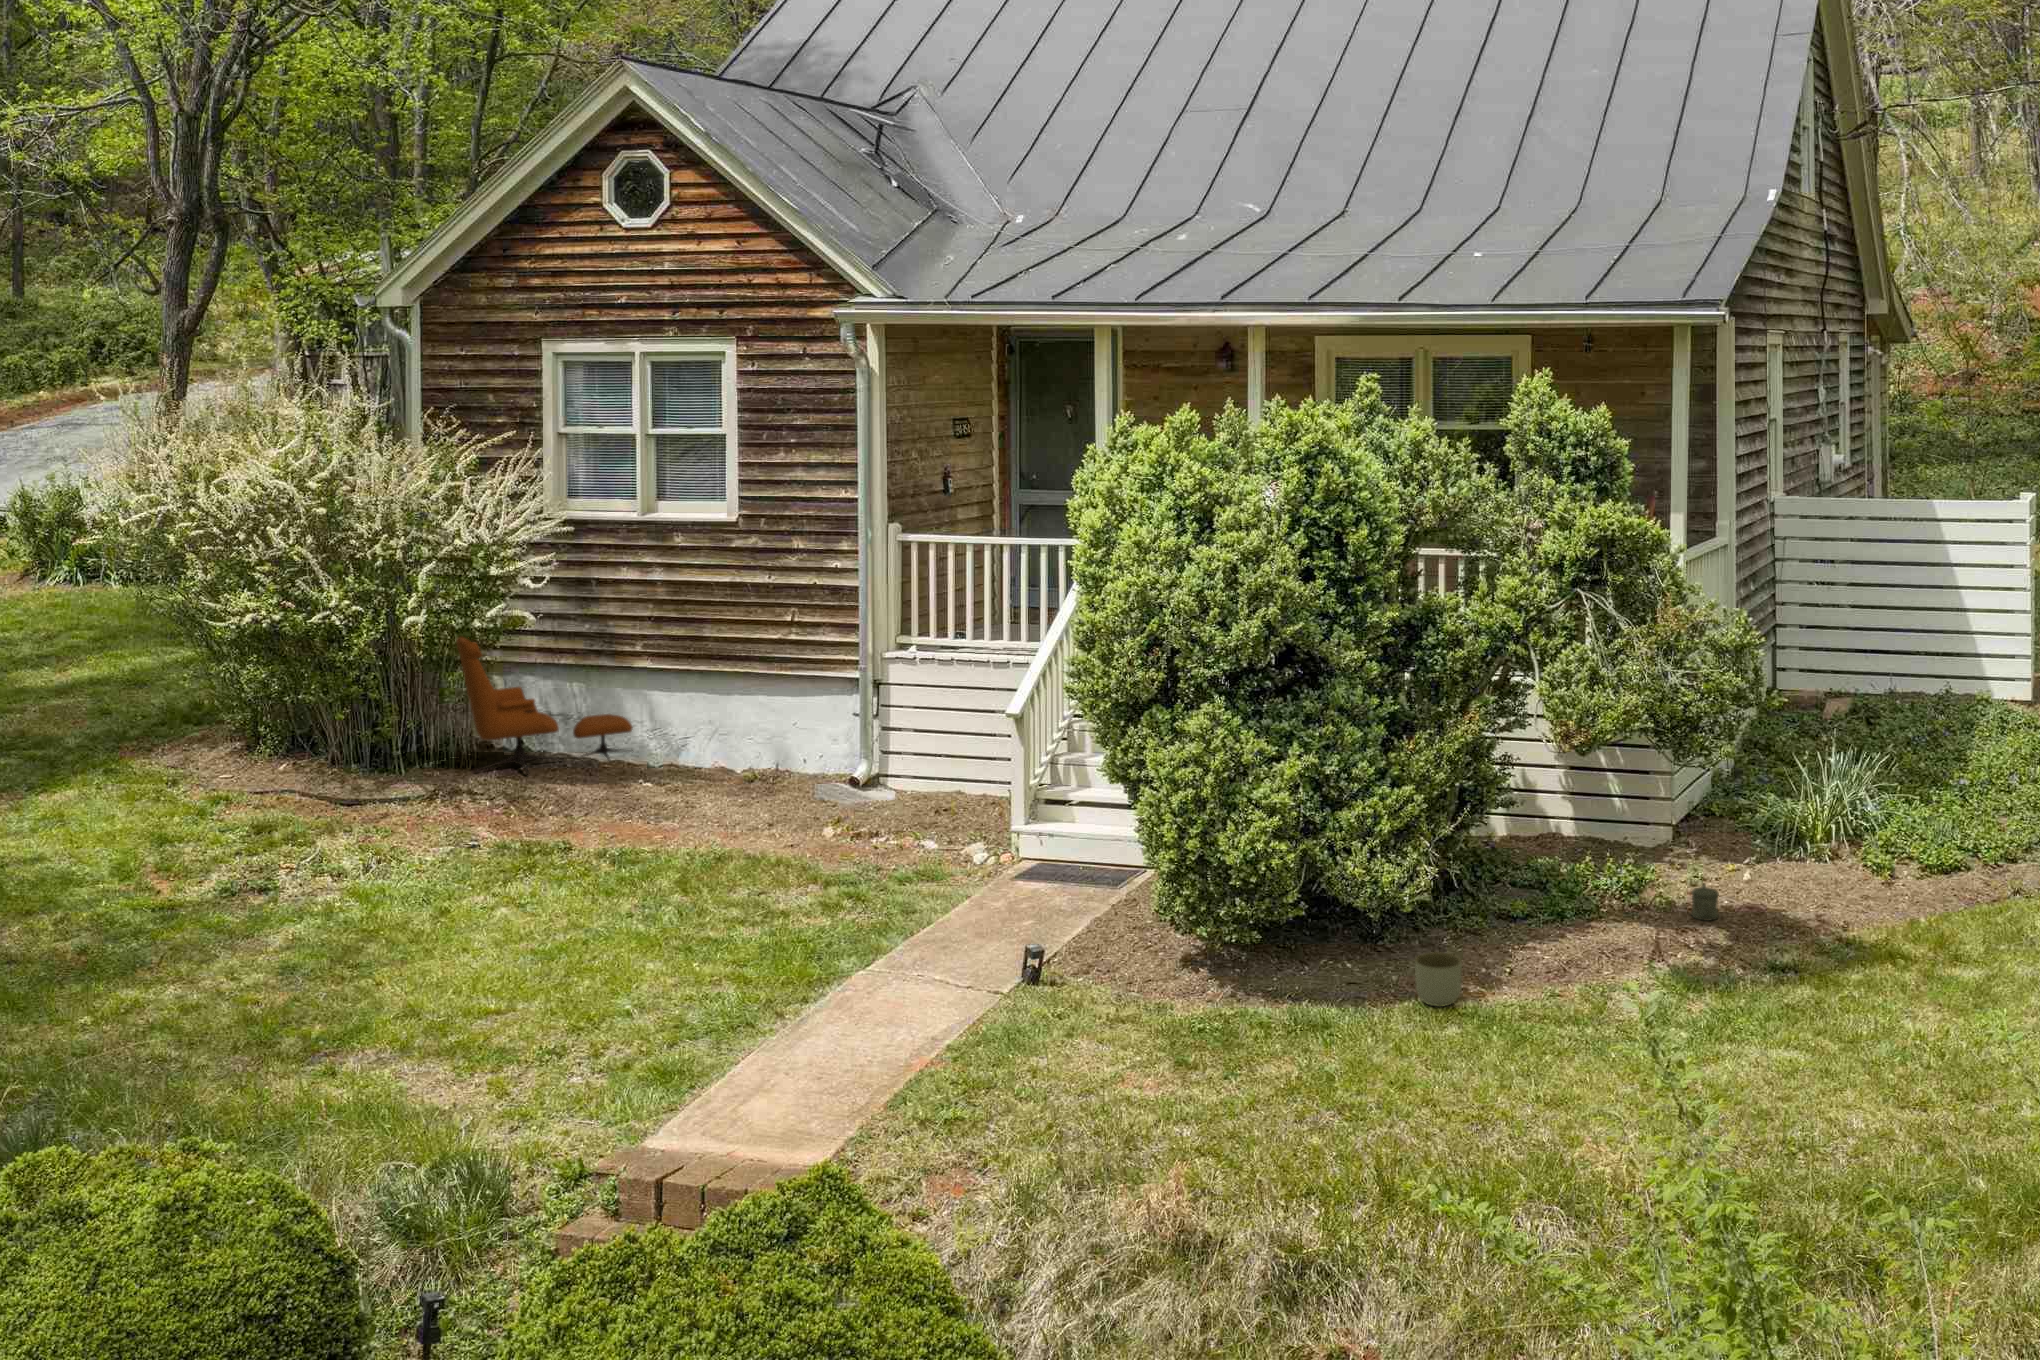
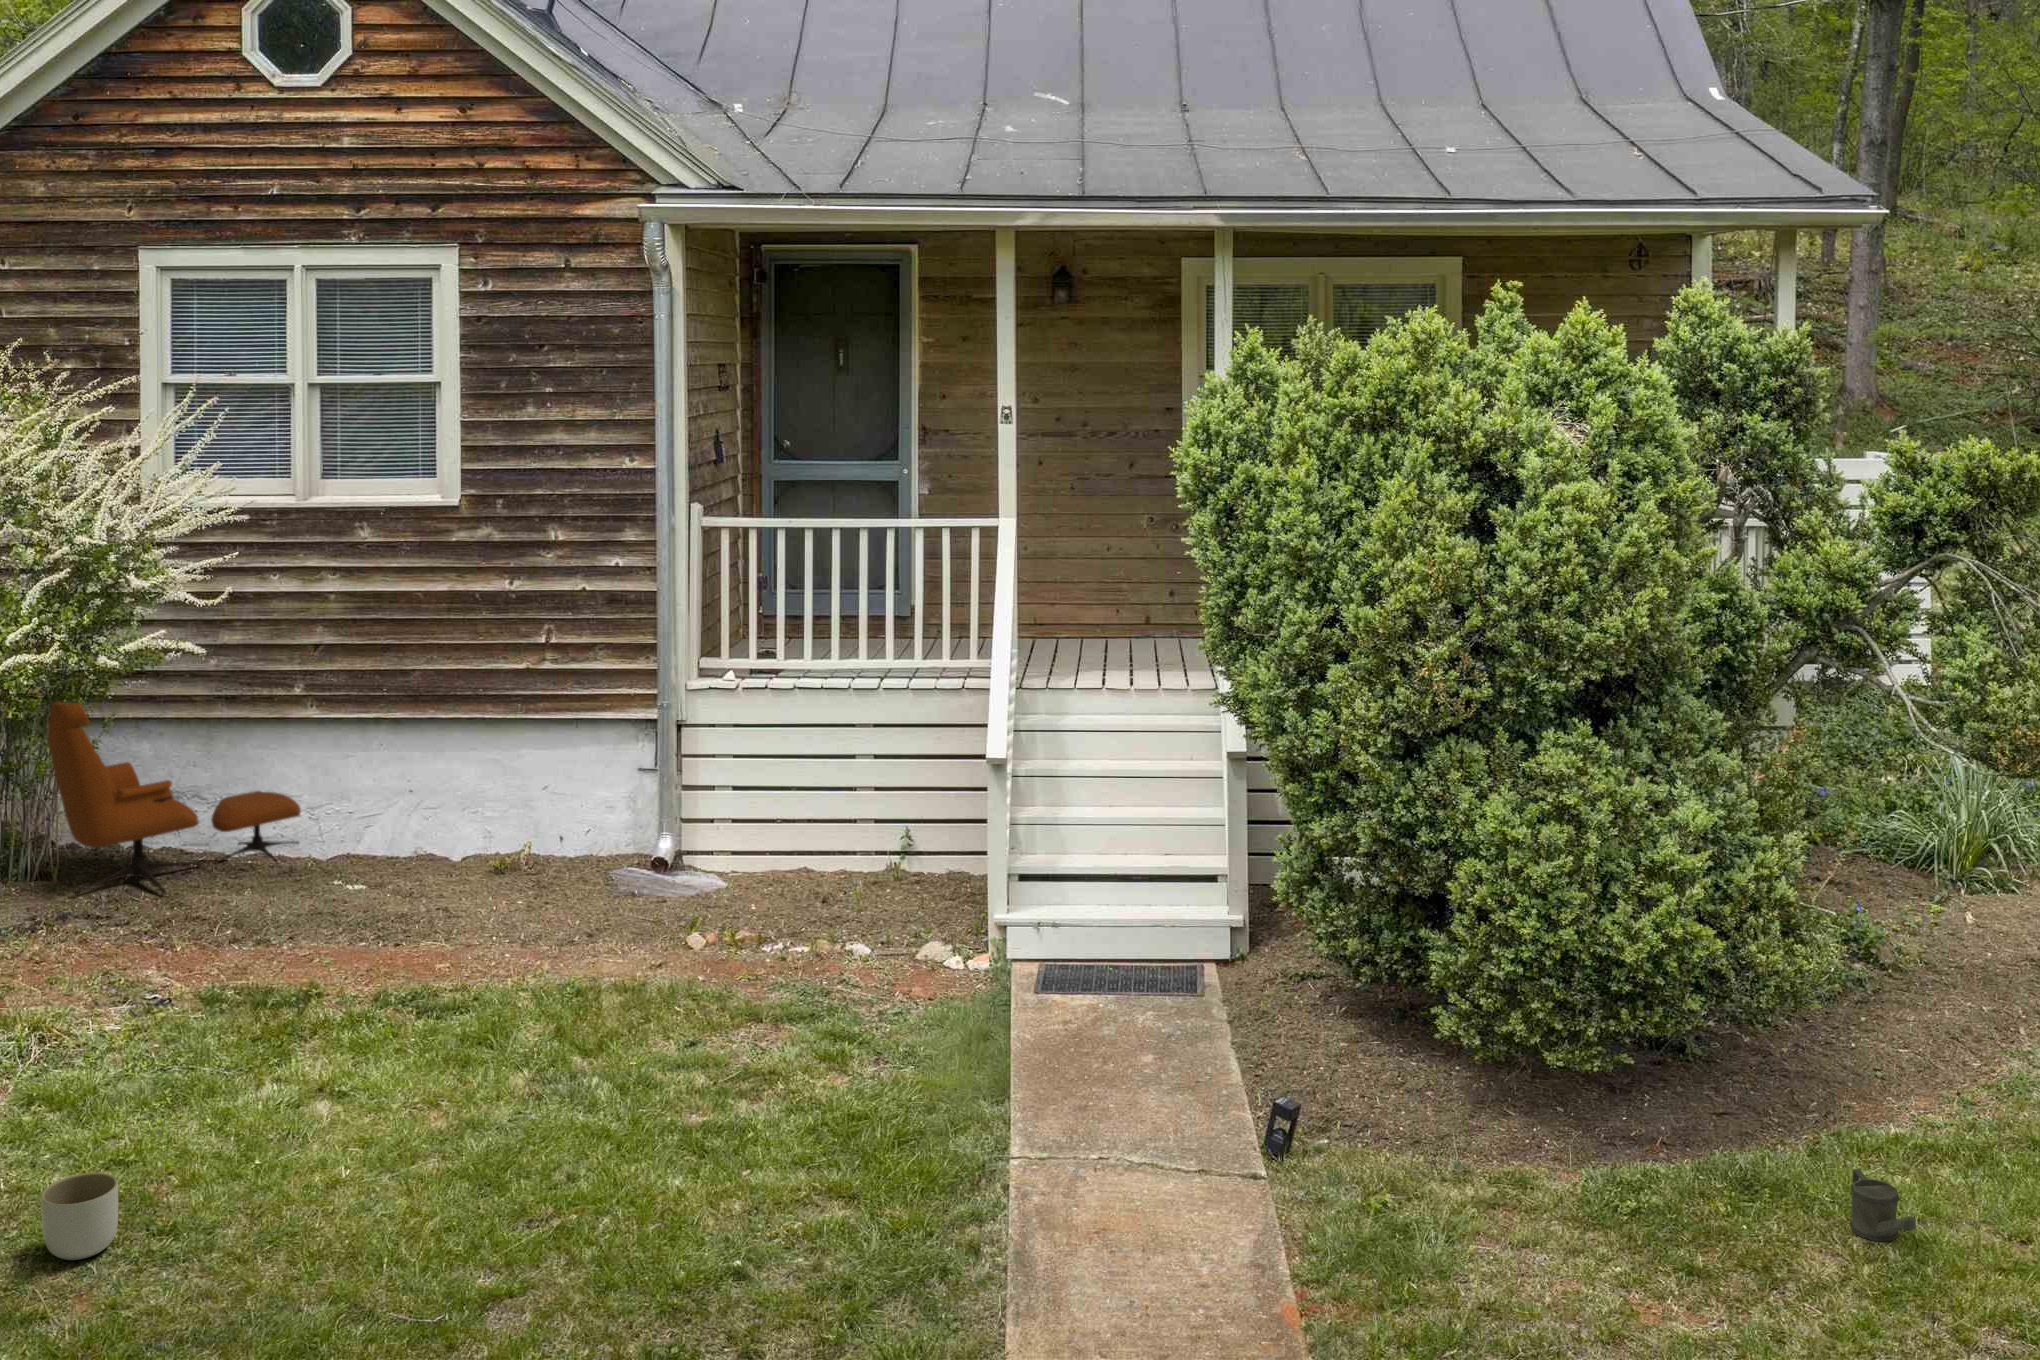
watering can: present [1691,884,1719,921] -> present [1850,1169,1916,1241]
planter: present [1415,952,1462,1007] -> present [41,1173,118,1260]

